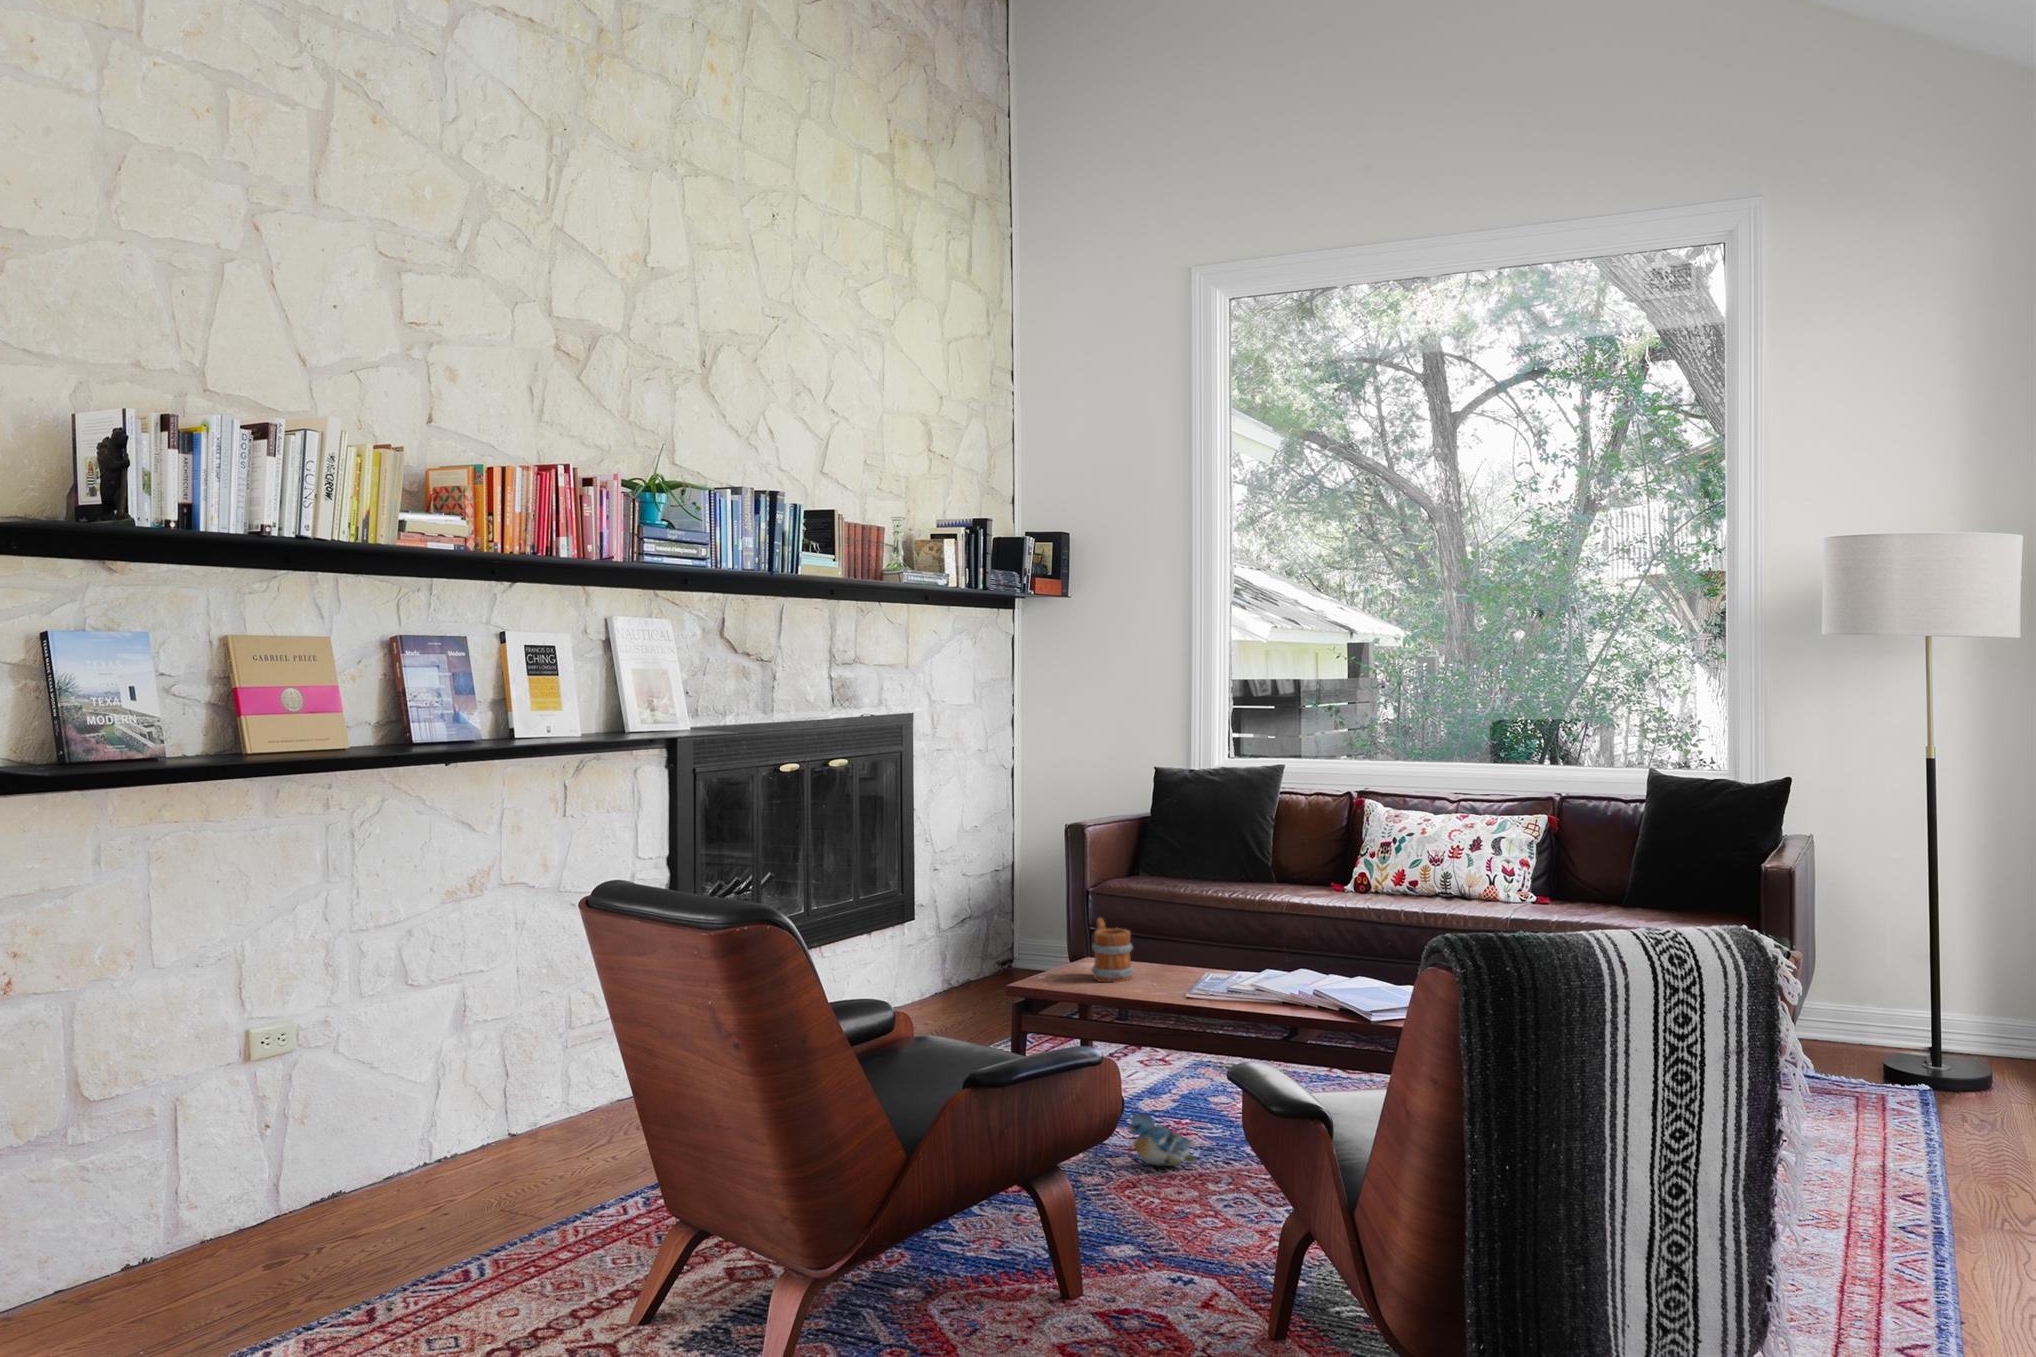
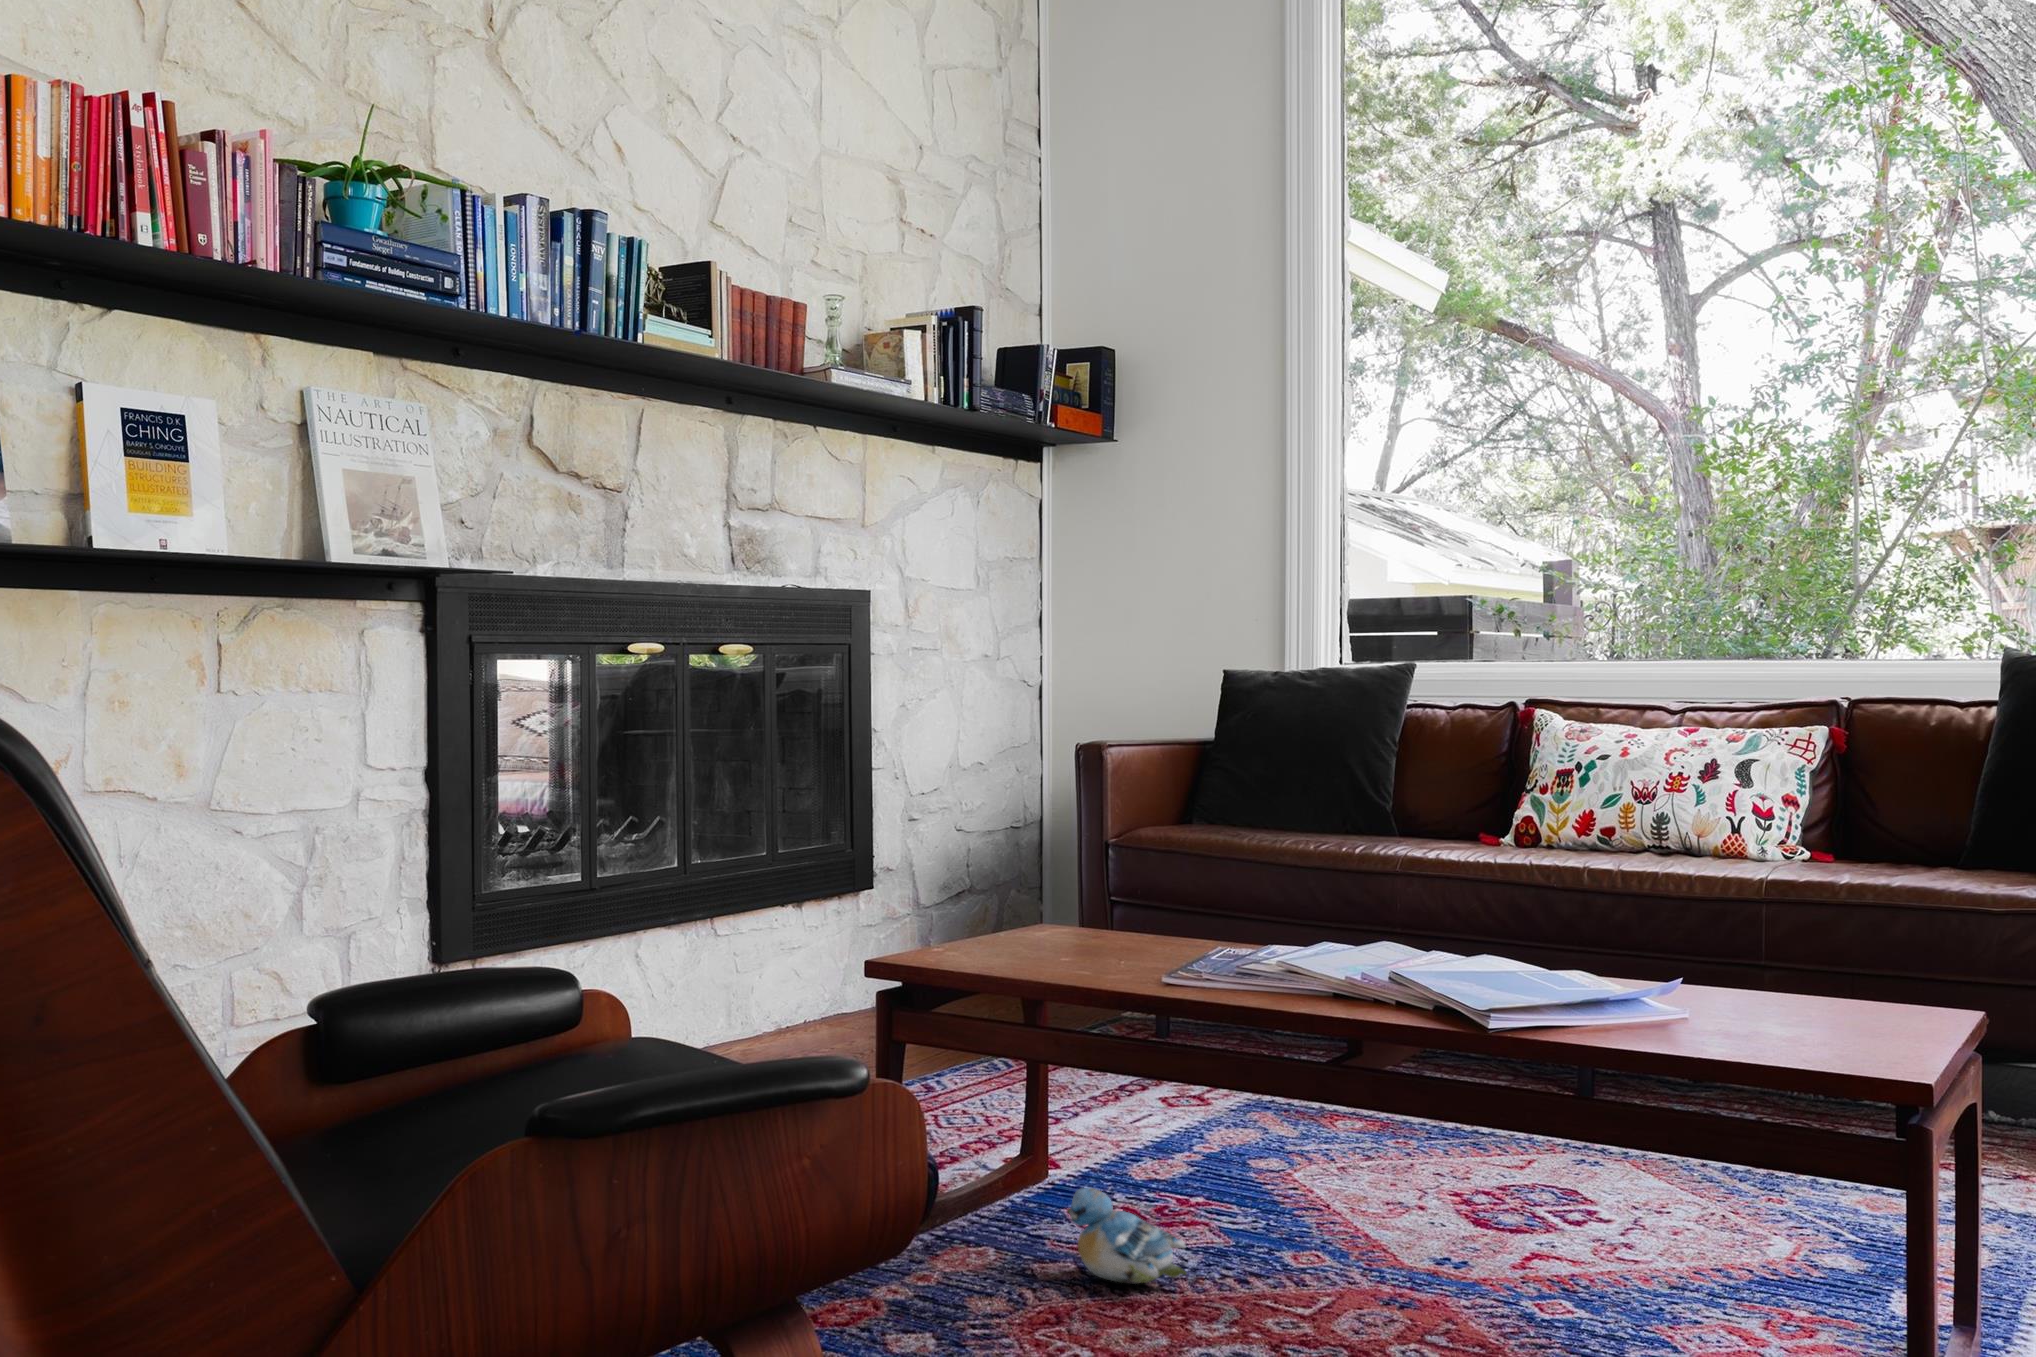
mug: present [1092,918,1134,982] -> none [1043,861,1113,965]

